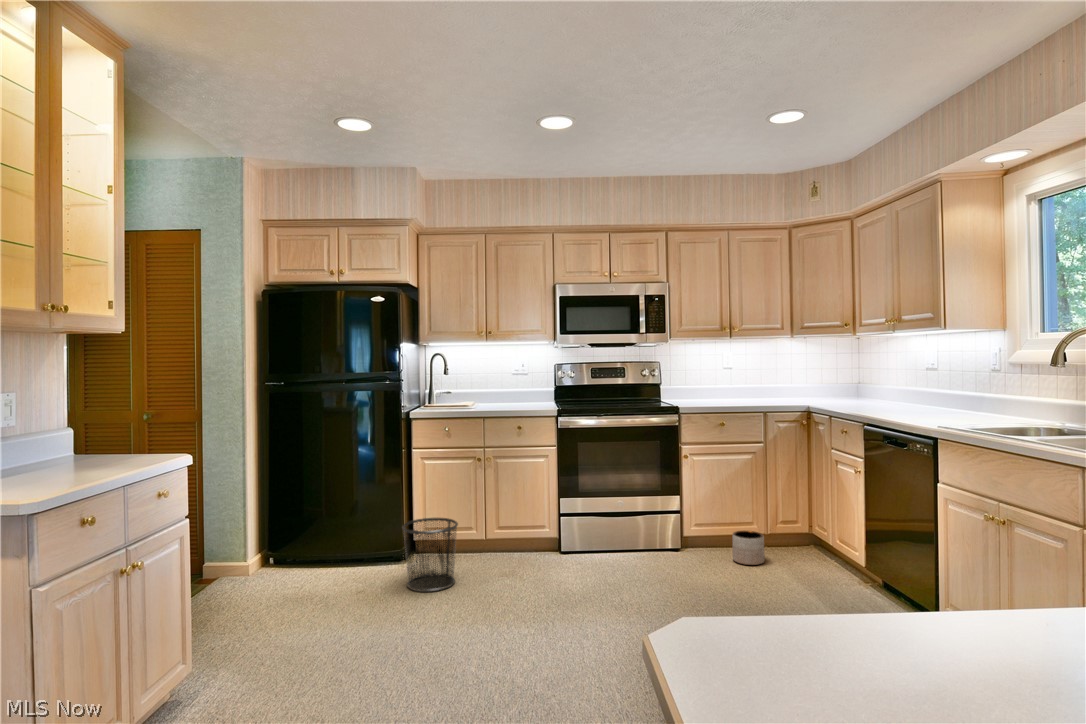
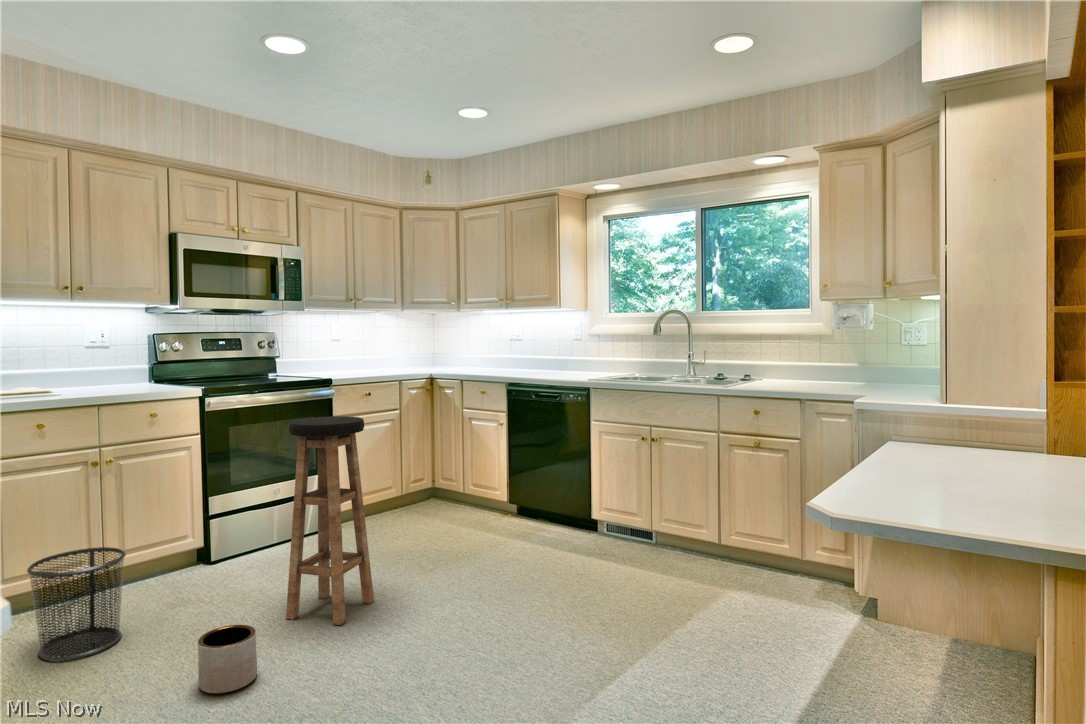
bar stool: none [536,443,607,635] -> present [286,416,374,625]
planter: present [733,531,765,565] -> present [198,625,257,694]

